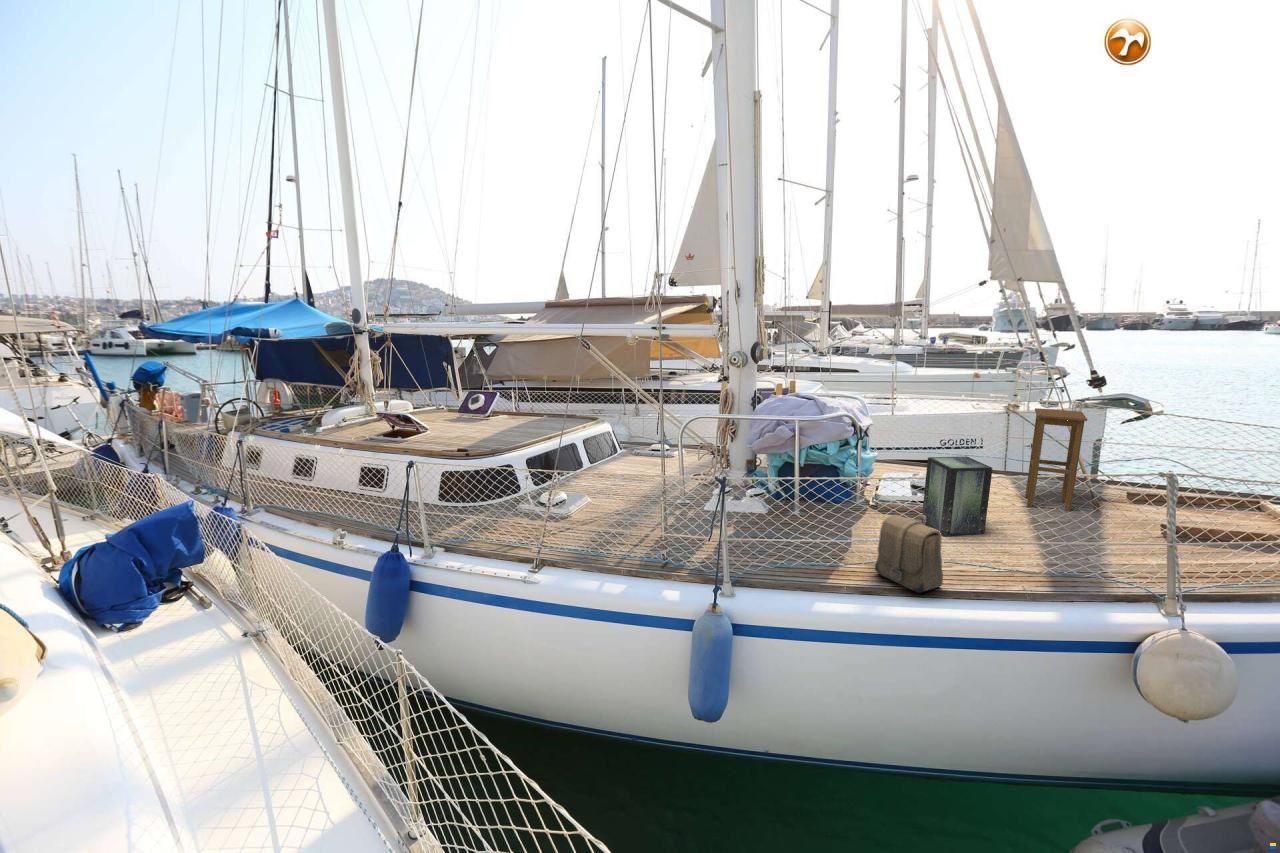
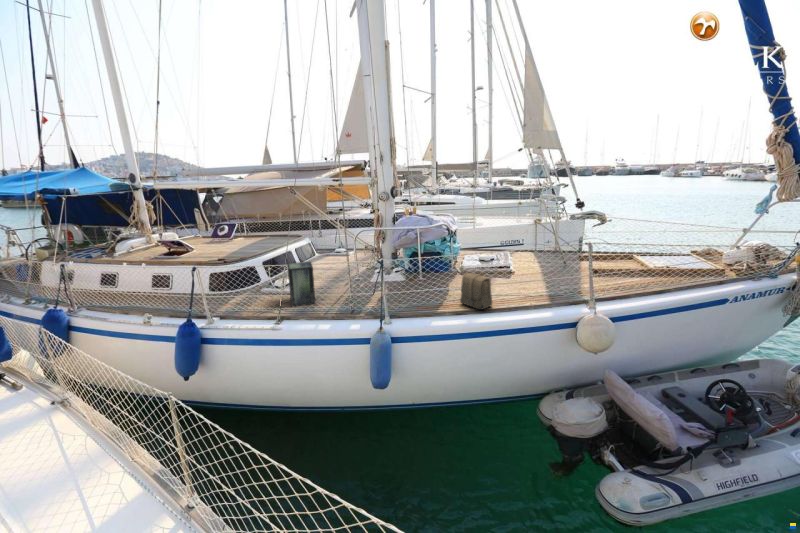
stool: present [1025,408,1087,511] -> none [536,217,561,269]
storage box: present [922,456,992,537] -> present [287,262,316,307]

